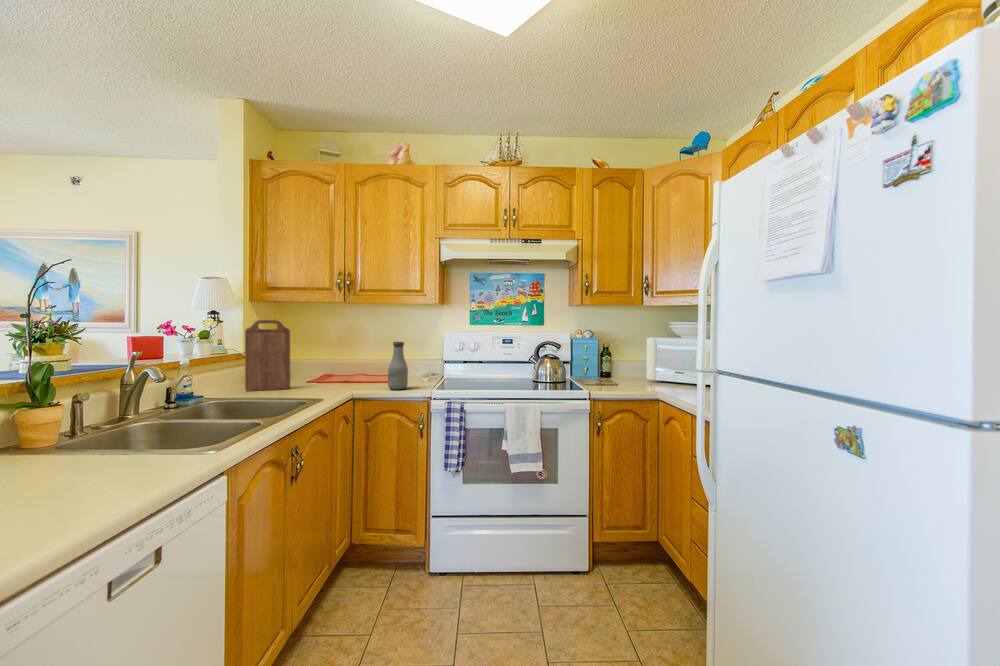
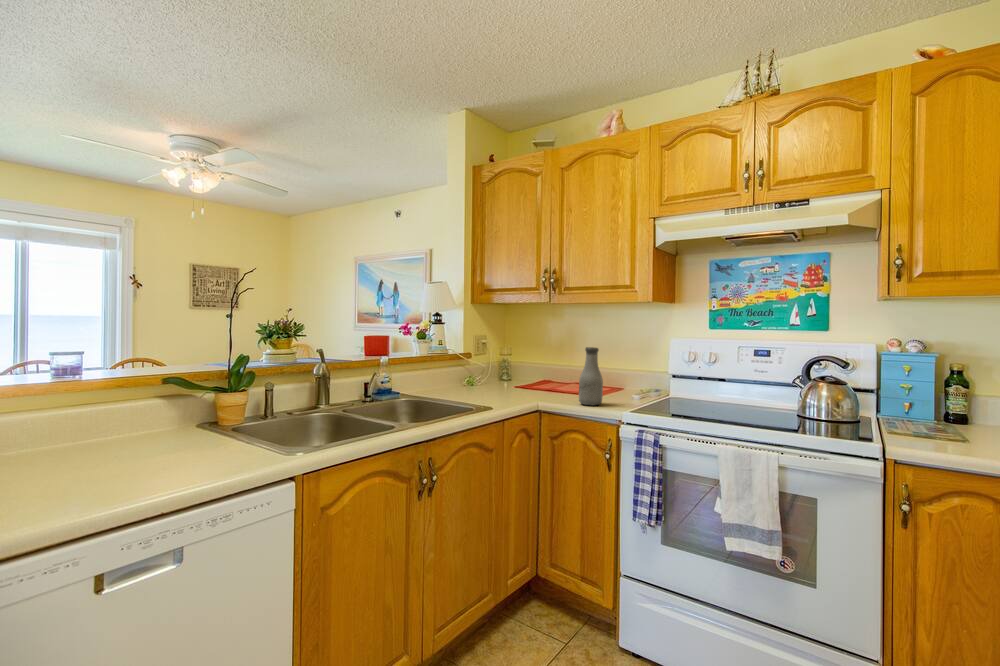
cutting board: present [245,320,290,391] -> none [450,321,490,393]

